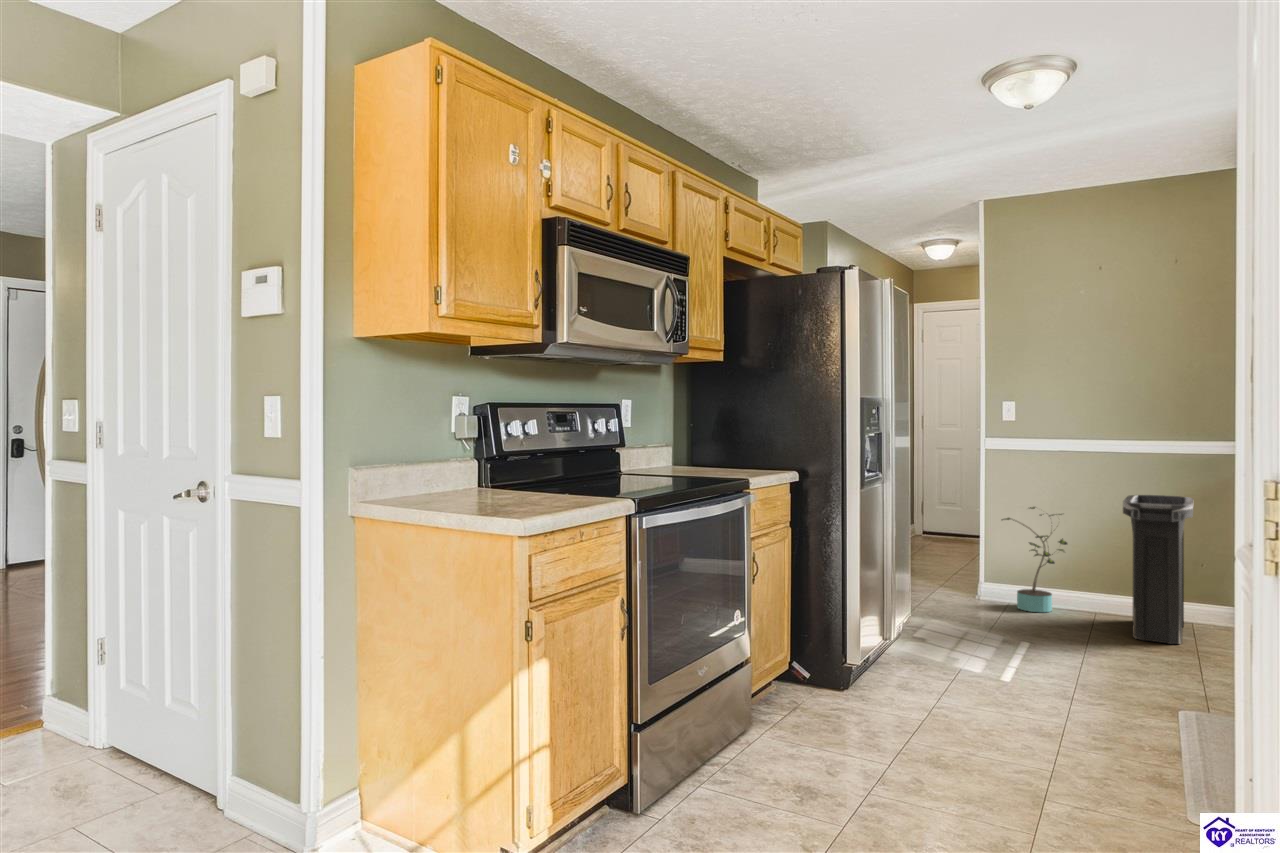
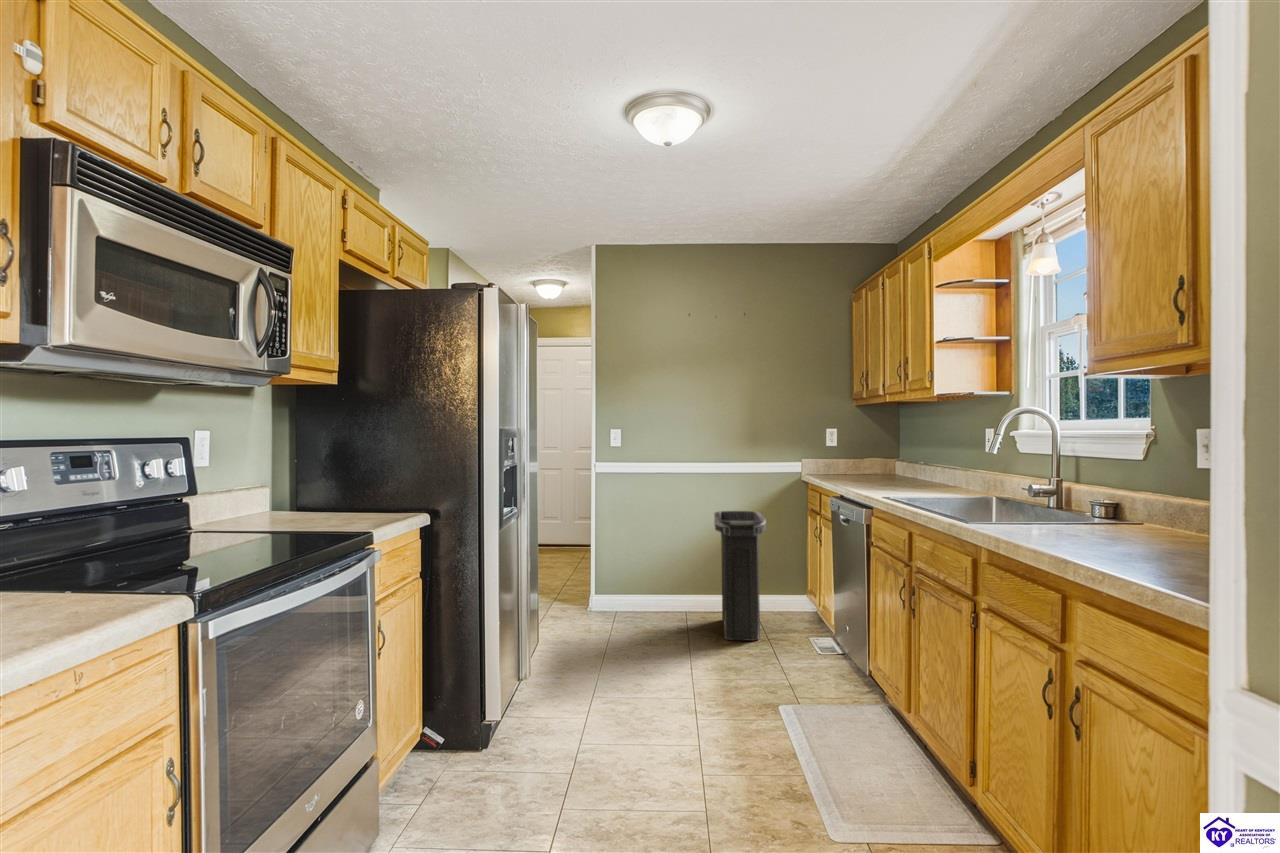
potted plant: present [1002,507,1067,612] -> none [614,526,669,623]

